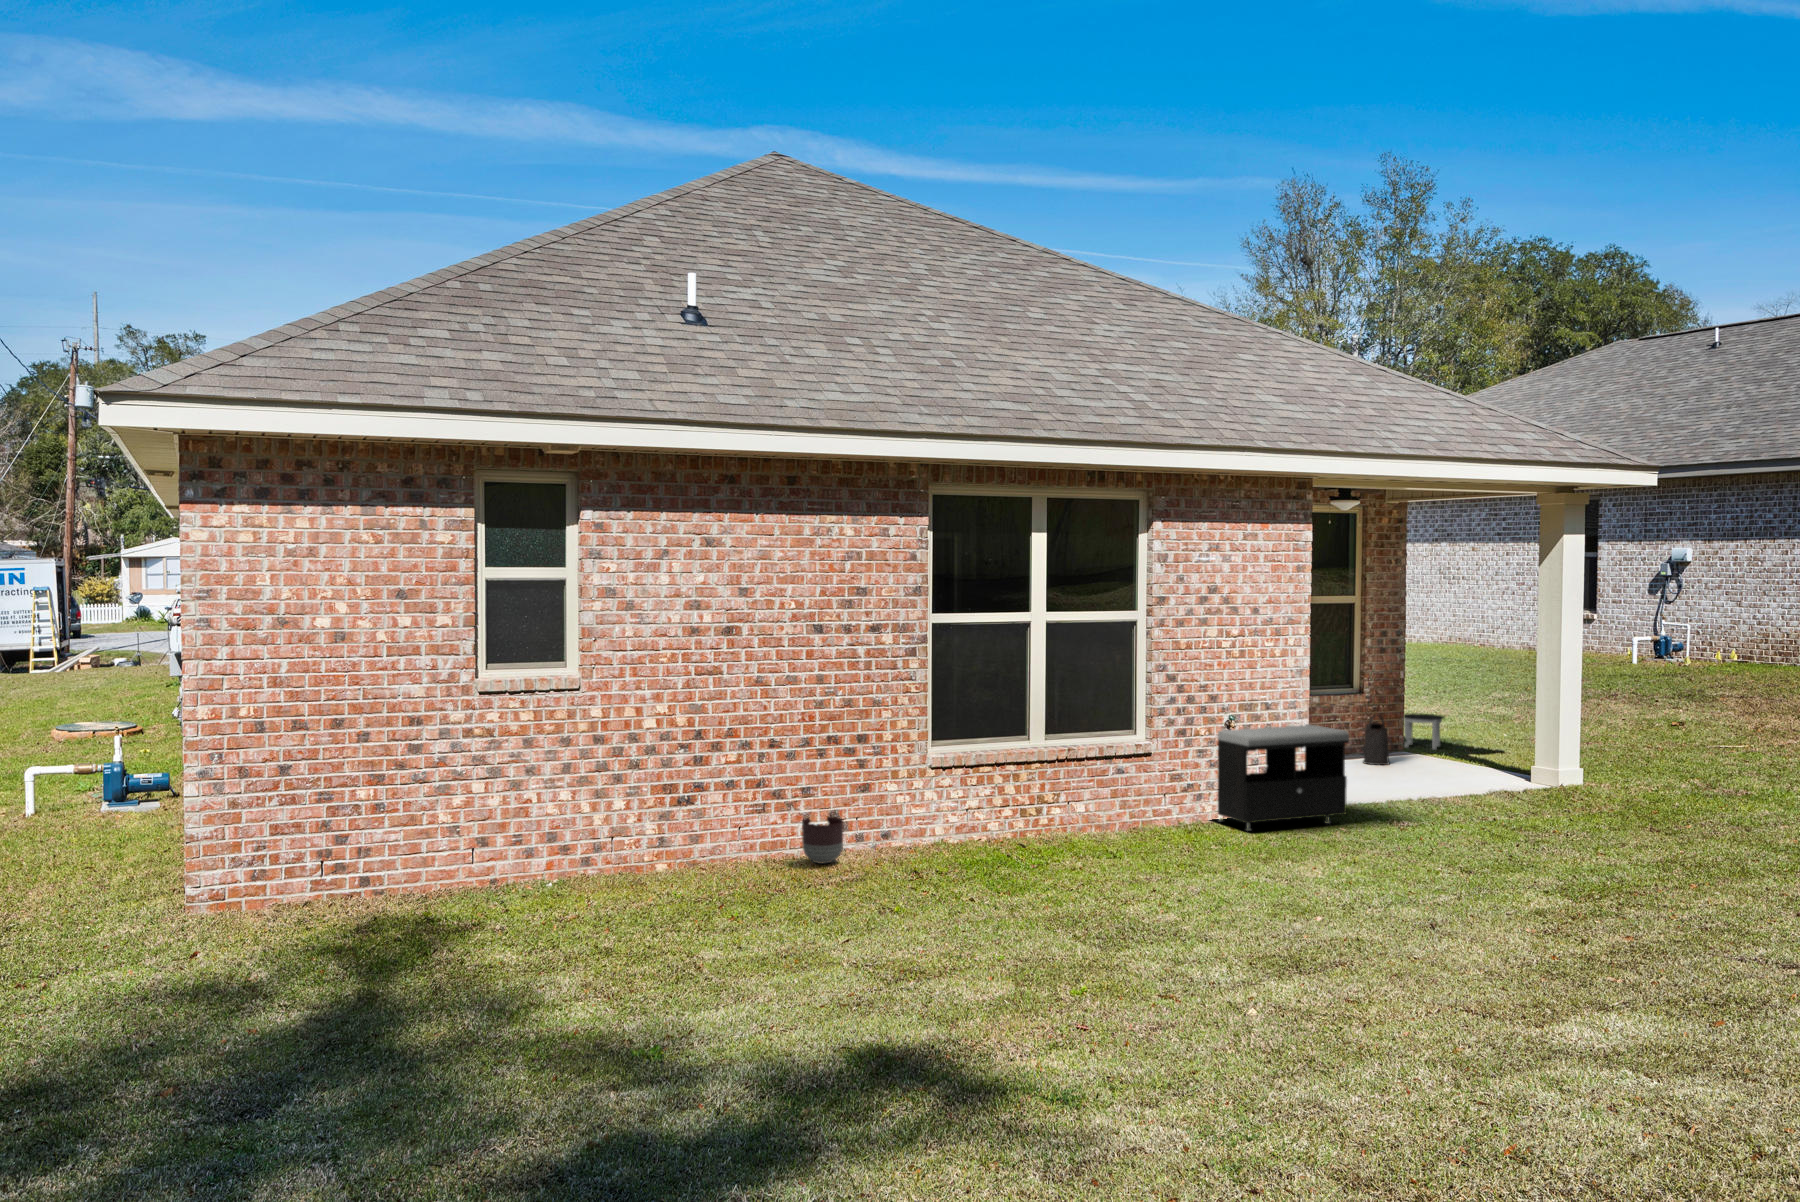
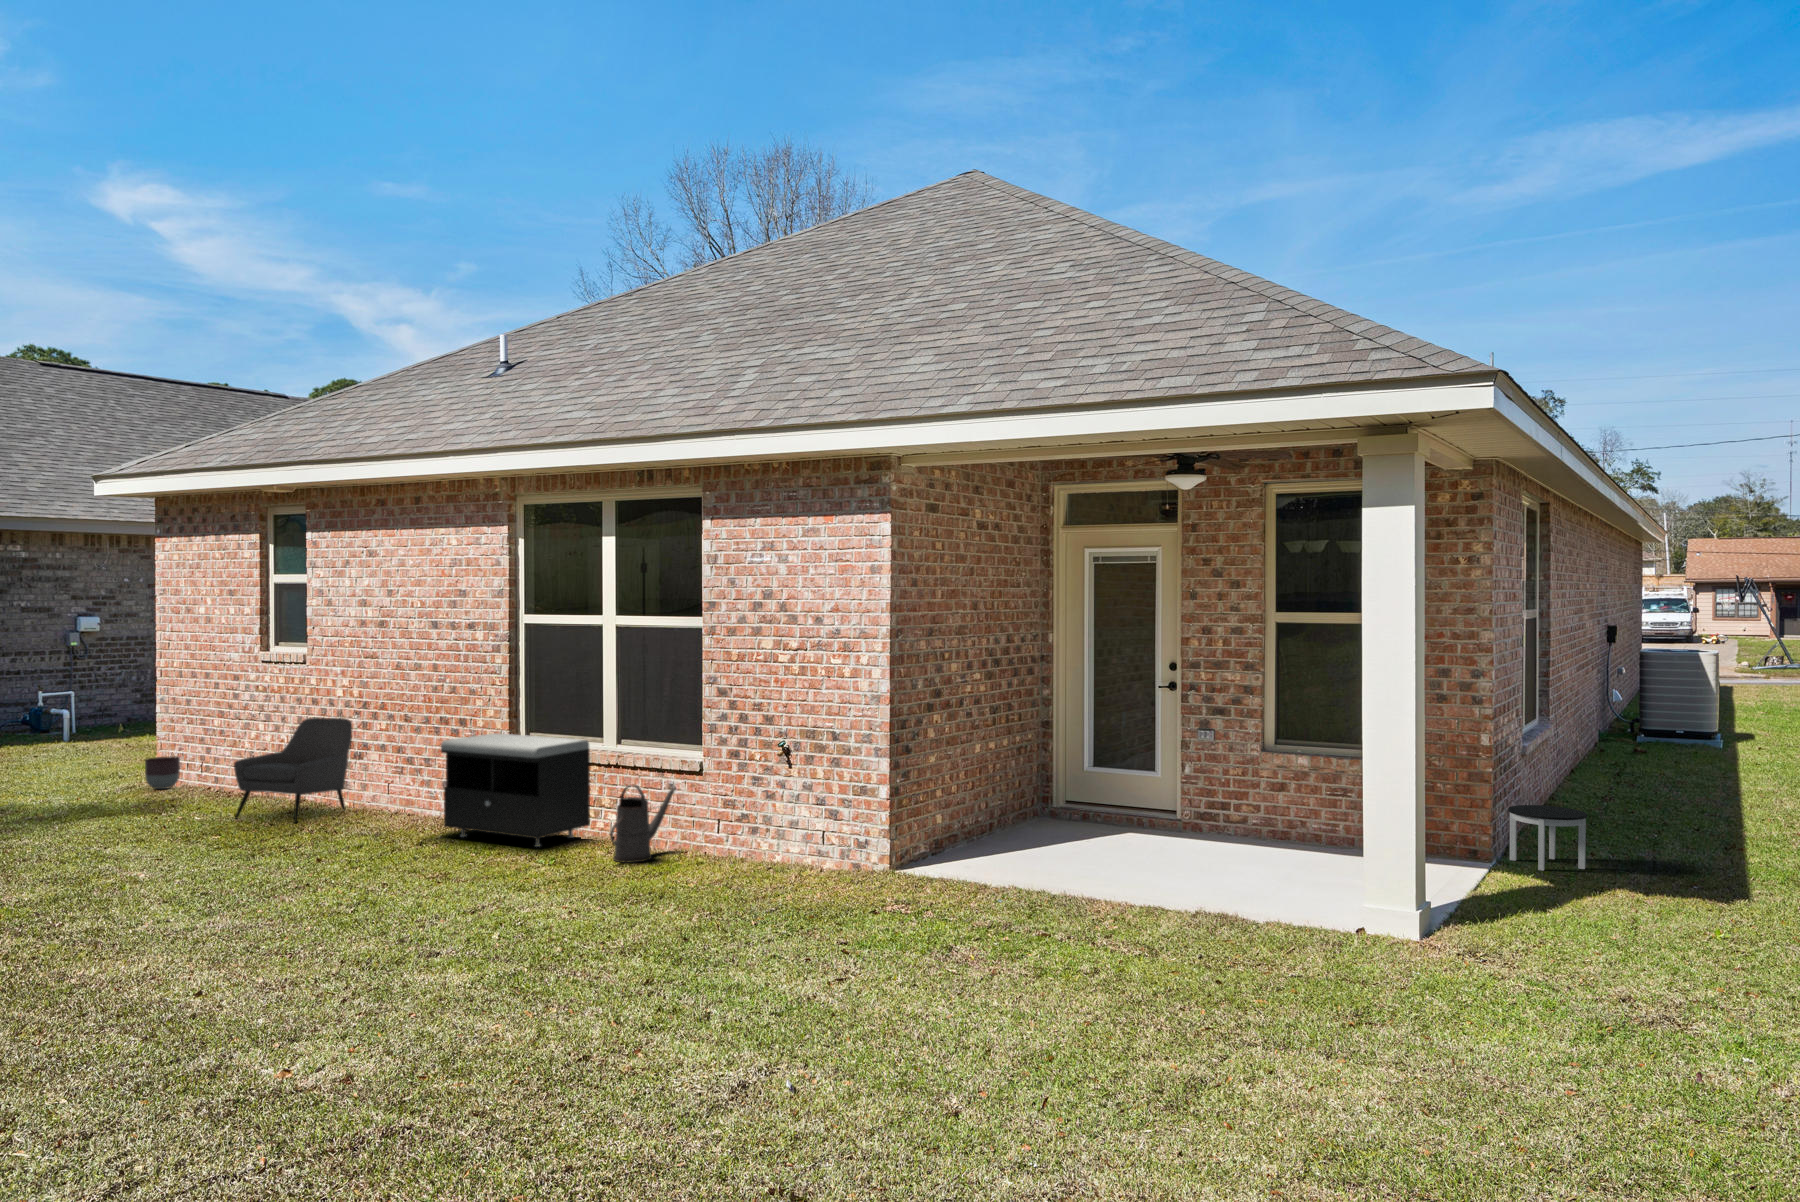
watering can: present [1361,715,1393,765] -> present [610,785,674,863]
storage bench: present [1218,723,1349,831] -> present [441,733,590,847]
armchair: none [612,756,747,909] -> present [234,718,352,824]
planter: present [802,816,844,864] -> present [145,756,180,789]

